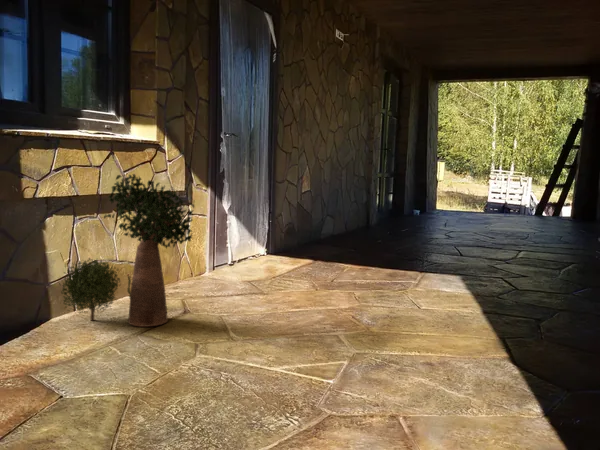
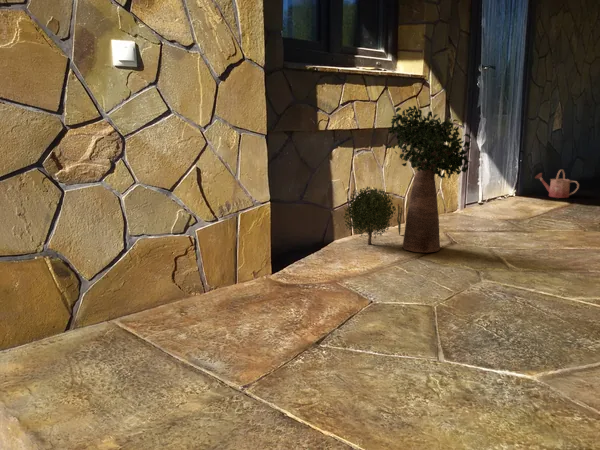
watering can: none [285,229,322,255] -> present [536,170,579,198]

